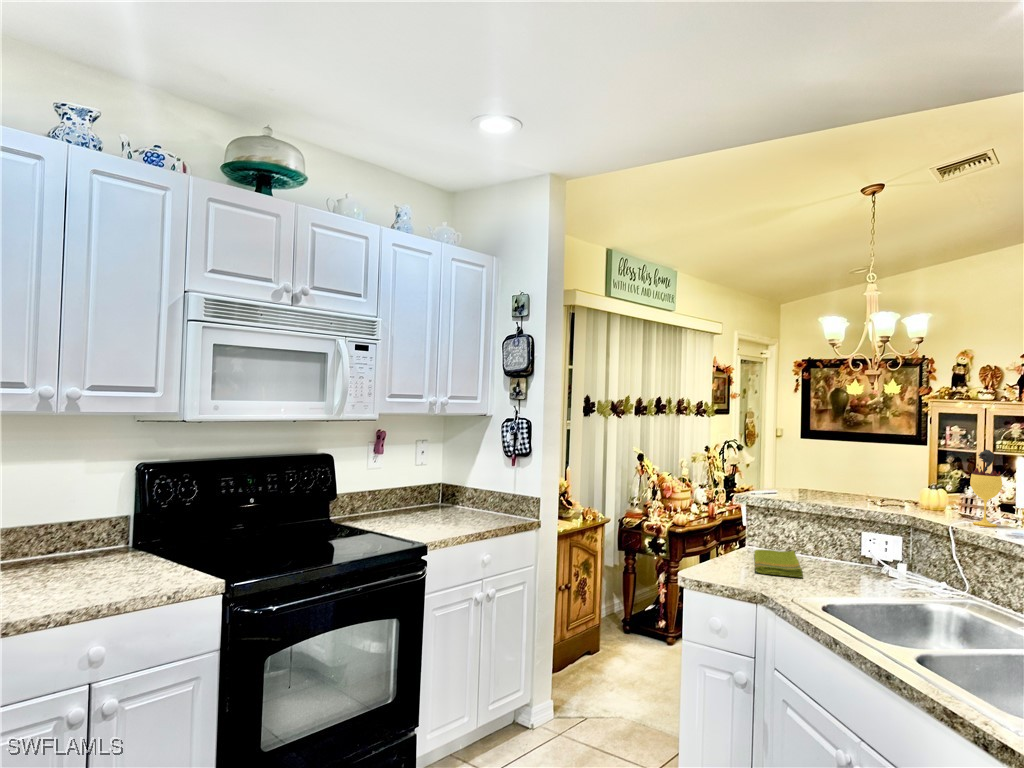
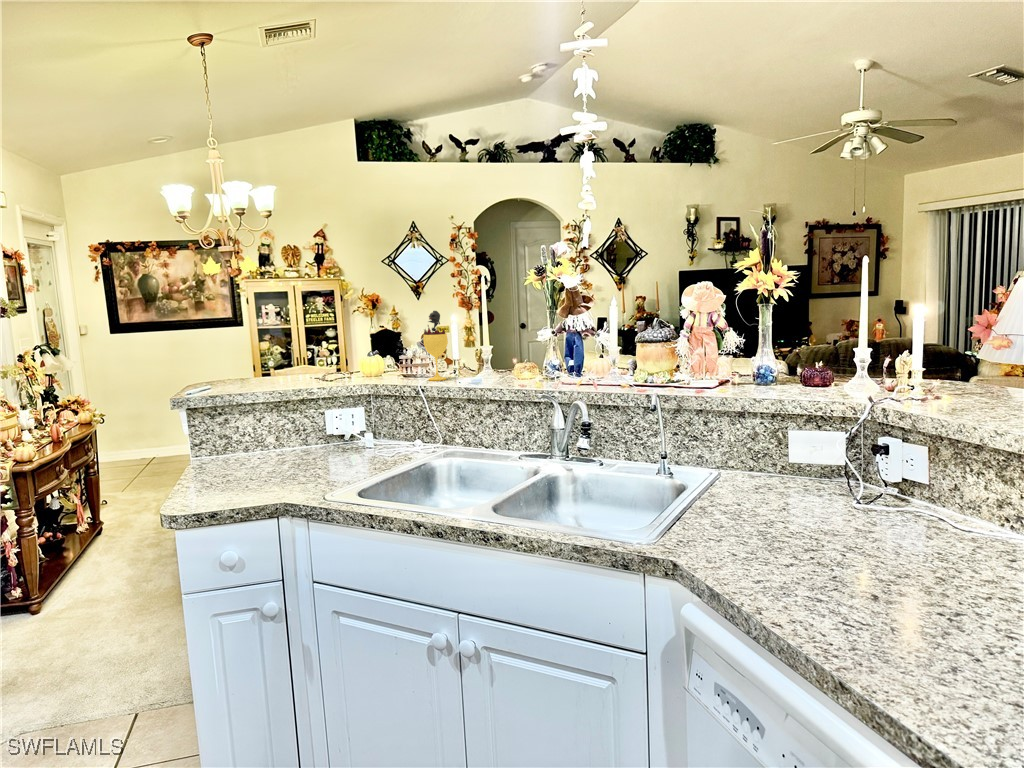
dish towel: present [754,550,803,577] -> none [213,447,303,483]

